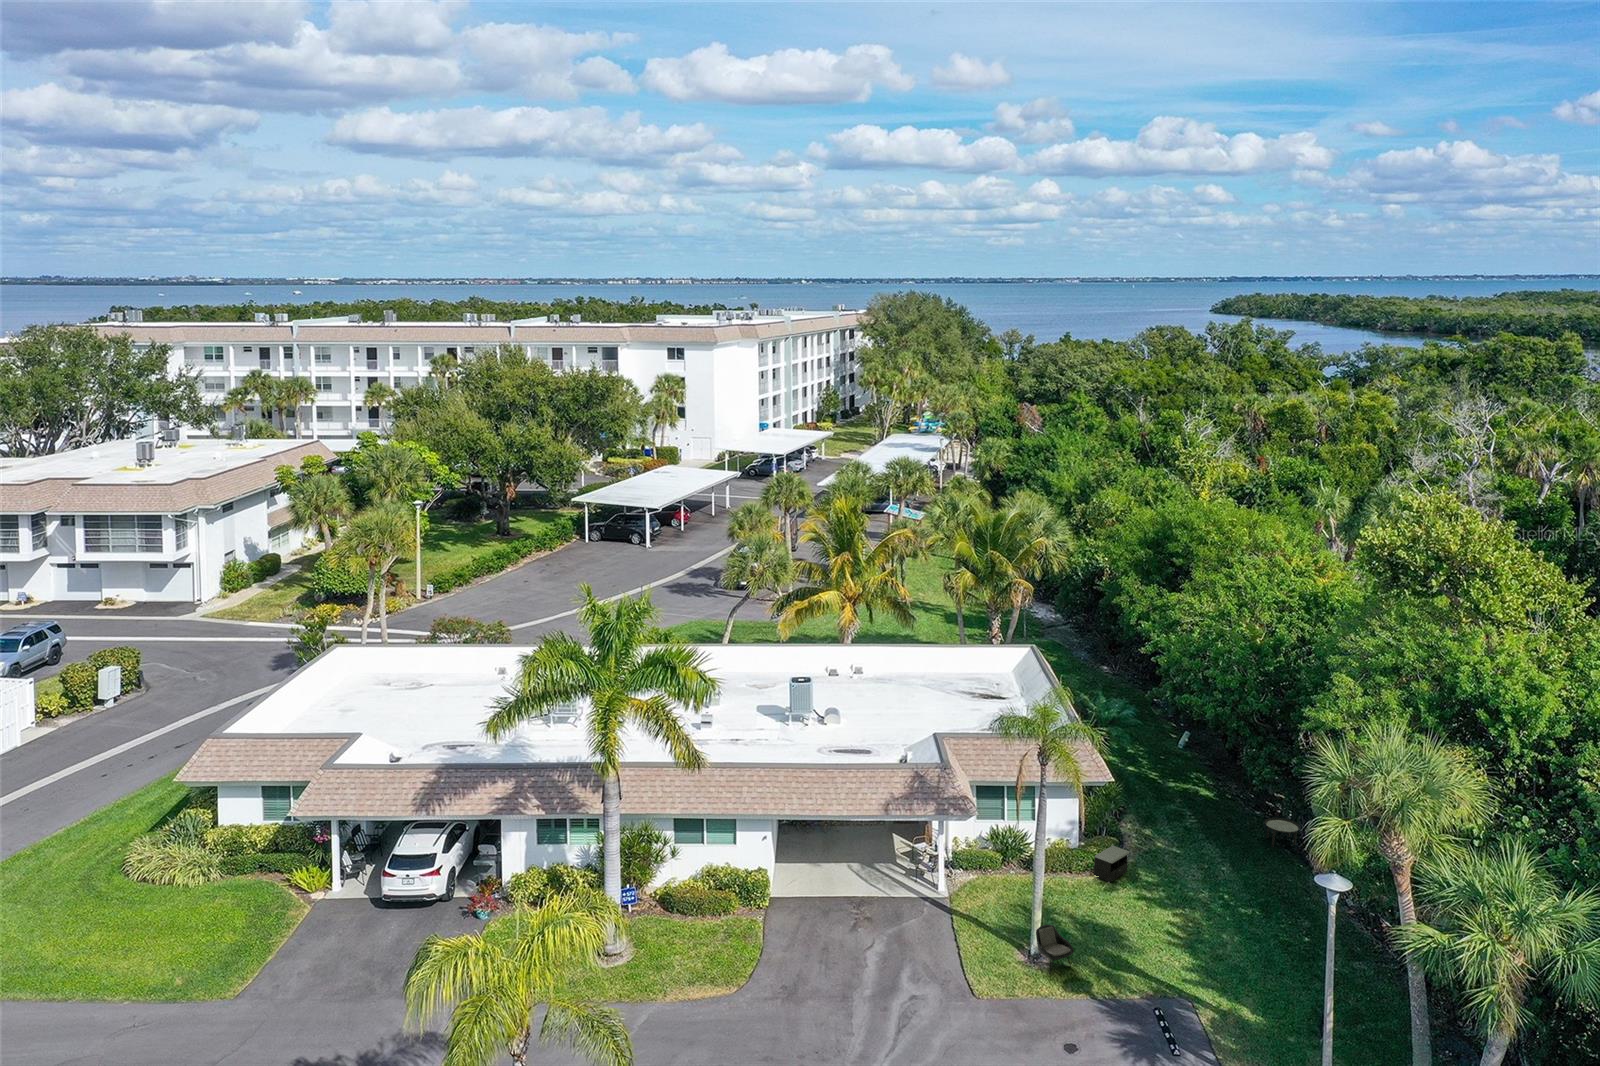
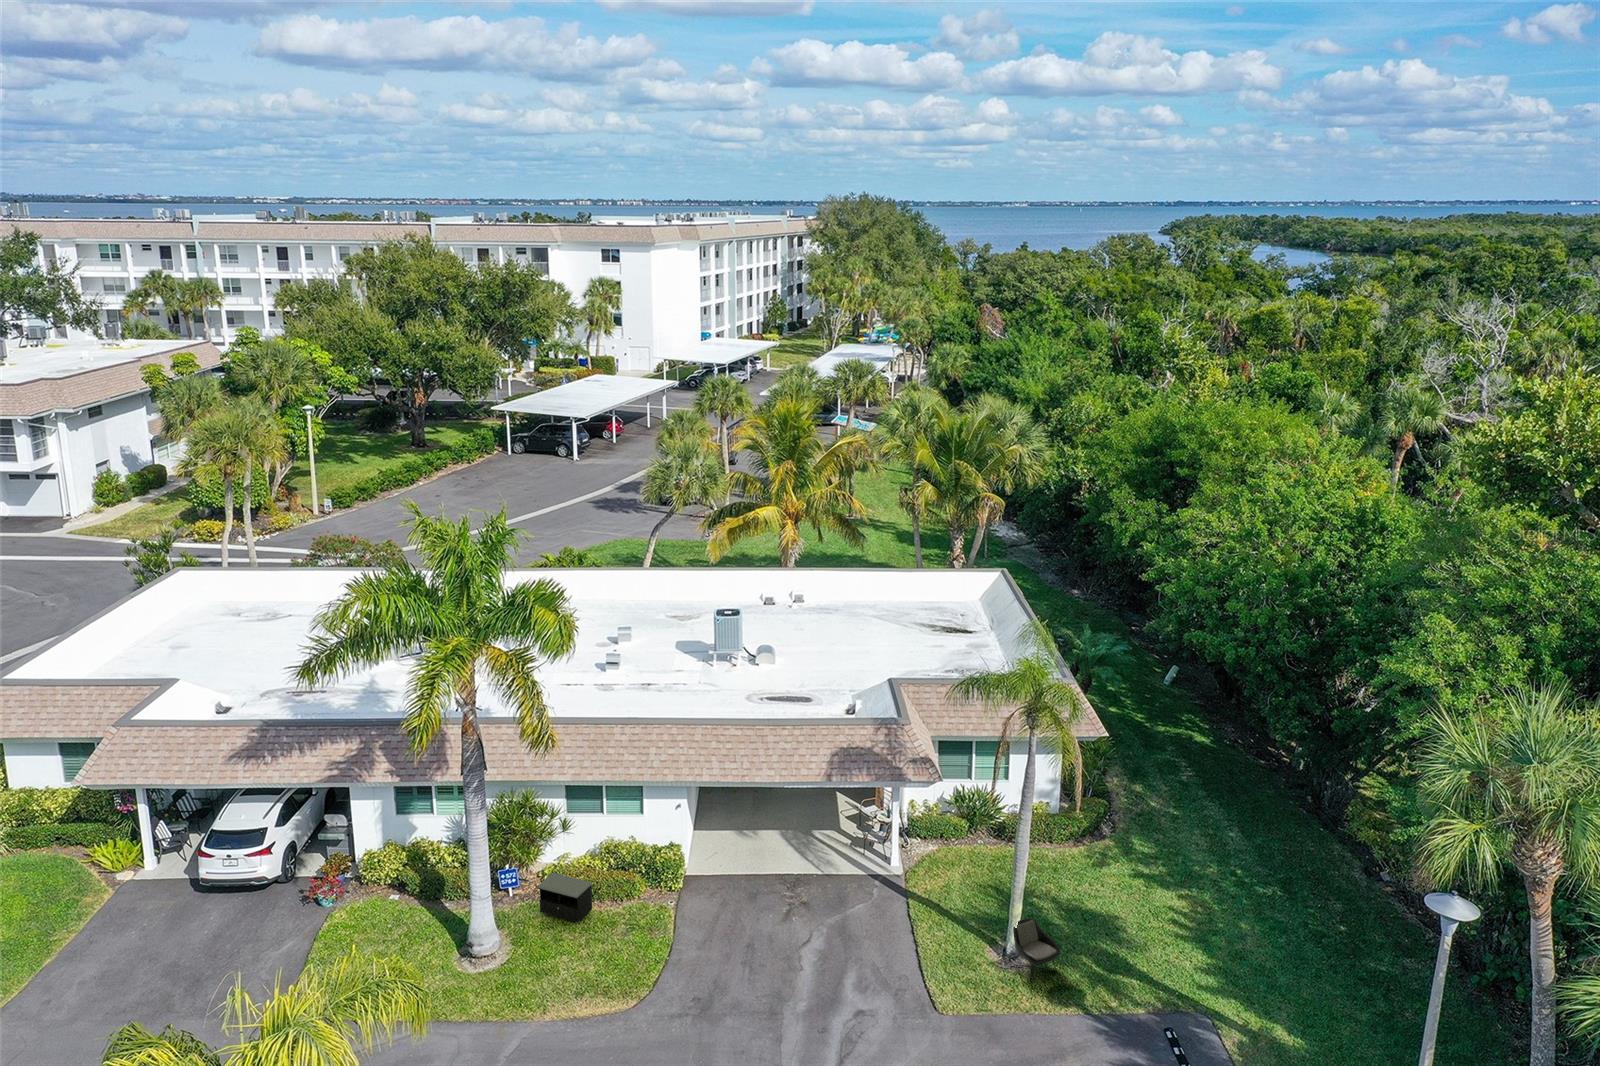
round table: present [1264,818,1301,847] -> none [1274,769,1317,806]
storage bench: present [1094,846,1129,883] -> present [539,873,592,923]

